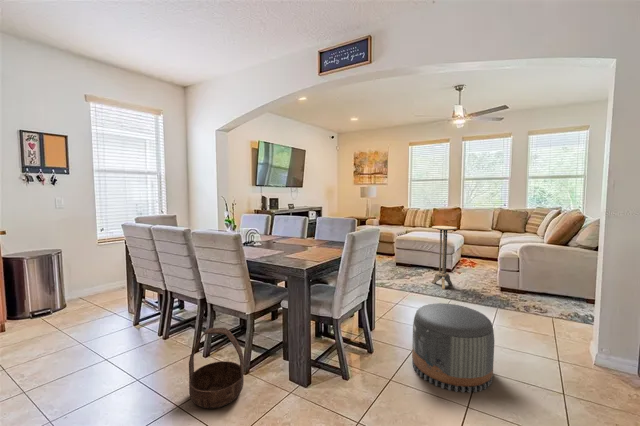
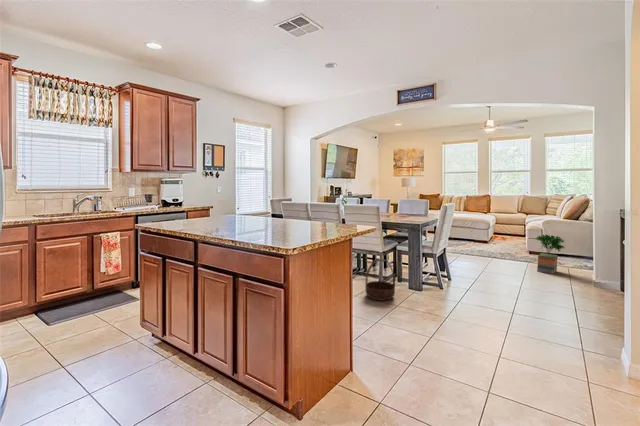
side table: present [432,226,457,289] -> none [475,208,496,254]
potted tree: none [505,270,549,334] -> present [537,235,564,274]
pouf: present [412,303,494,393] -> none [483,251,535,295]

